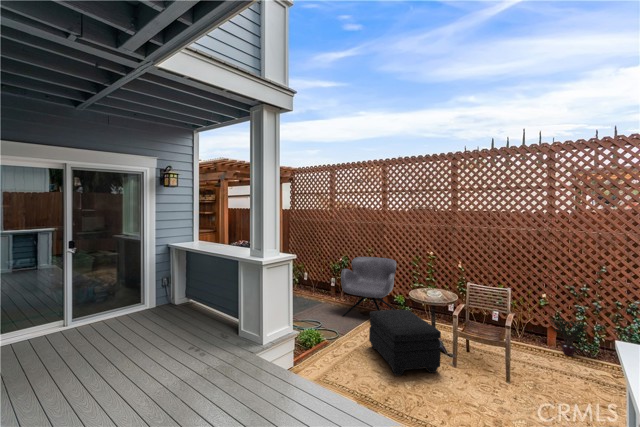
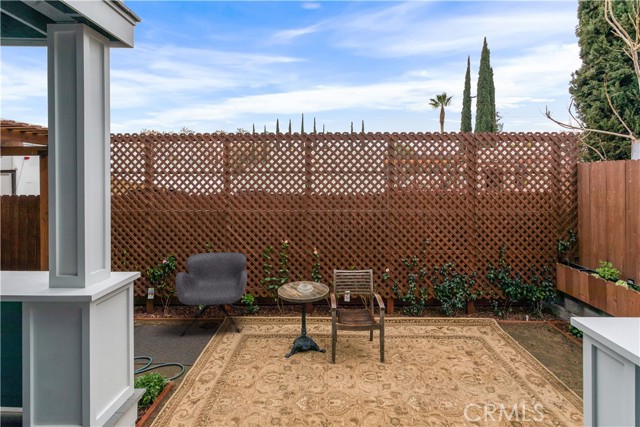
ottoman: present [369,310,441,376] -> none [234,312,325,397]
potted plant: present [552,318,587,356] -> none [394,290,422,322]

